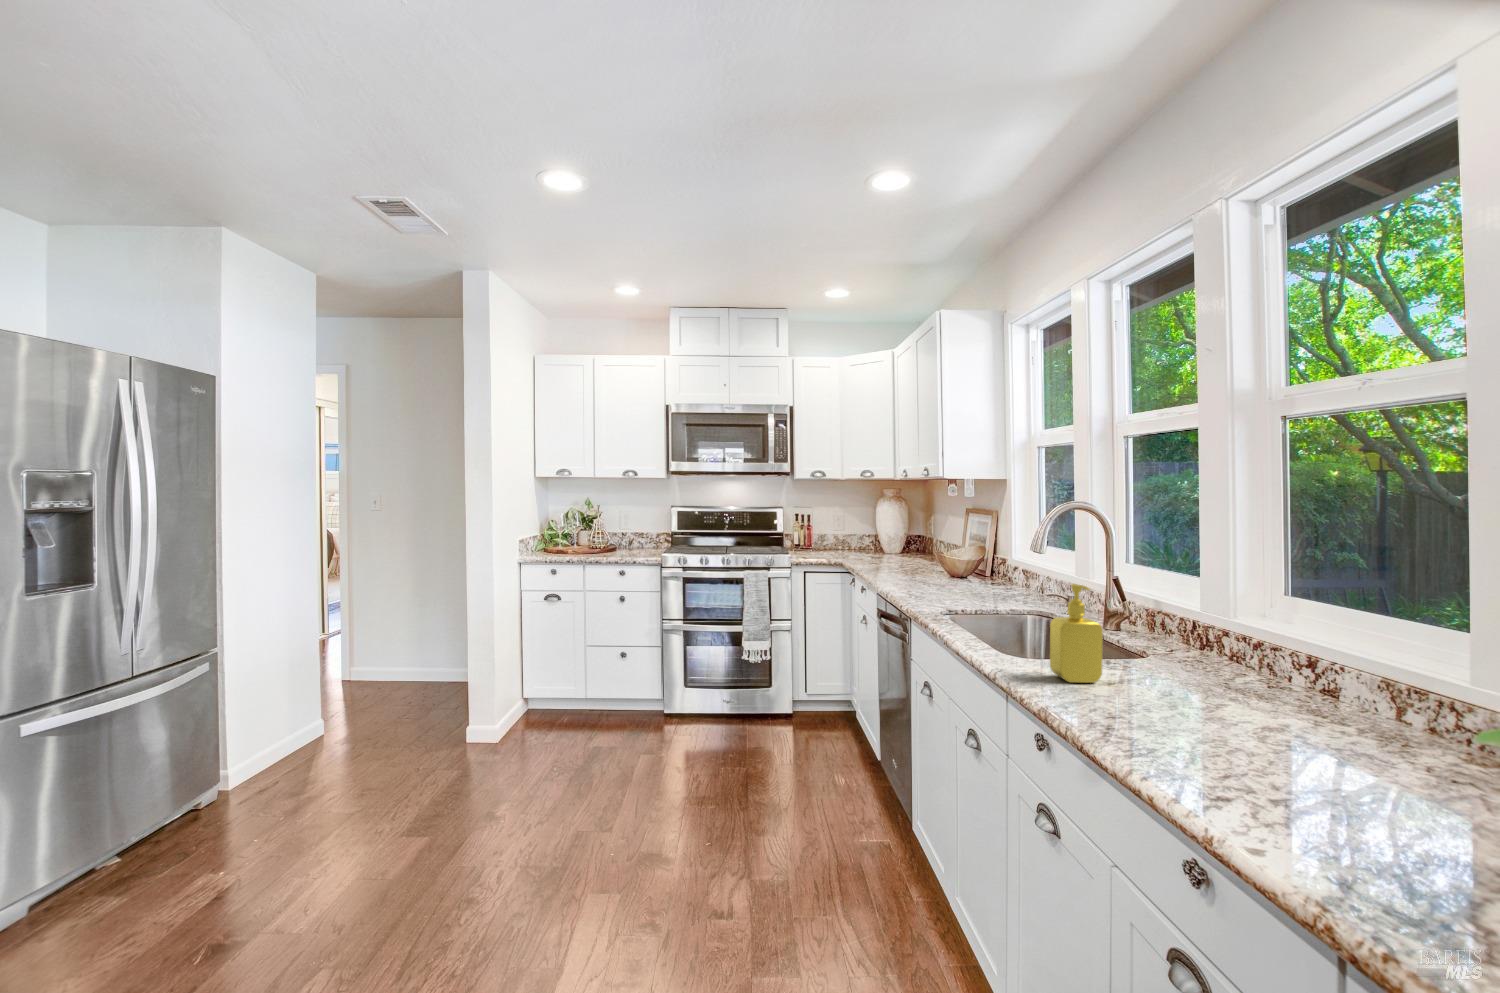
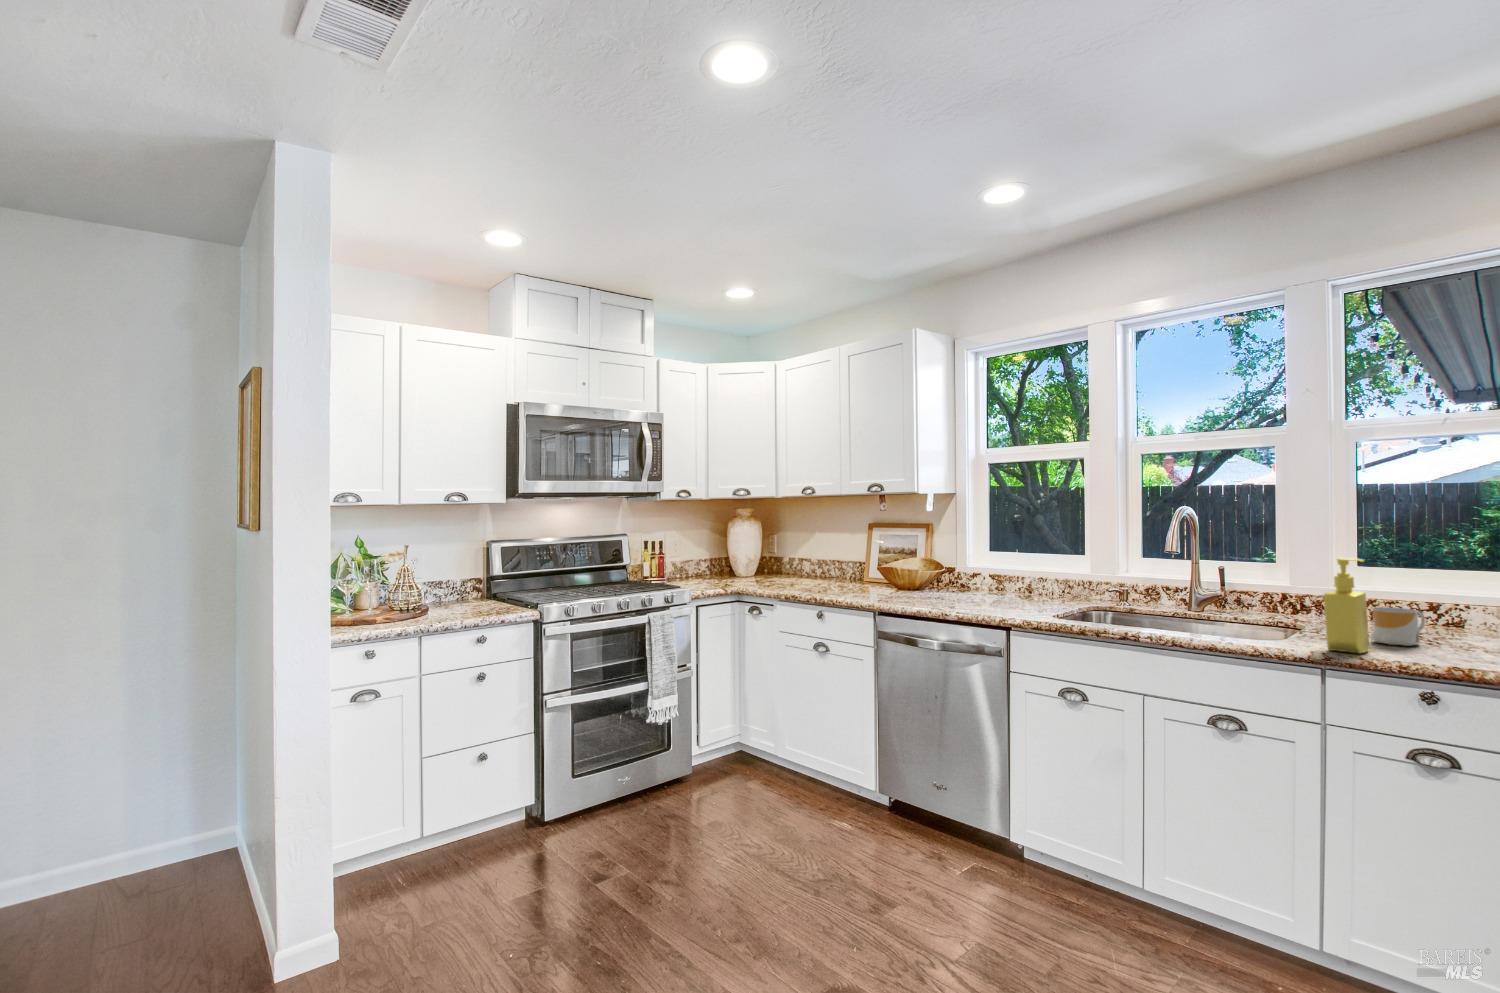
mug: none [1145,646,1211,691] -> present [1371,607,1425,646]

